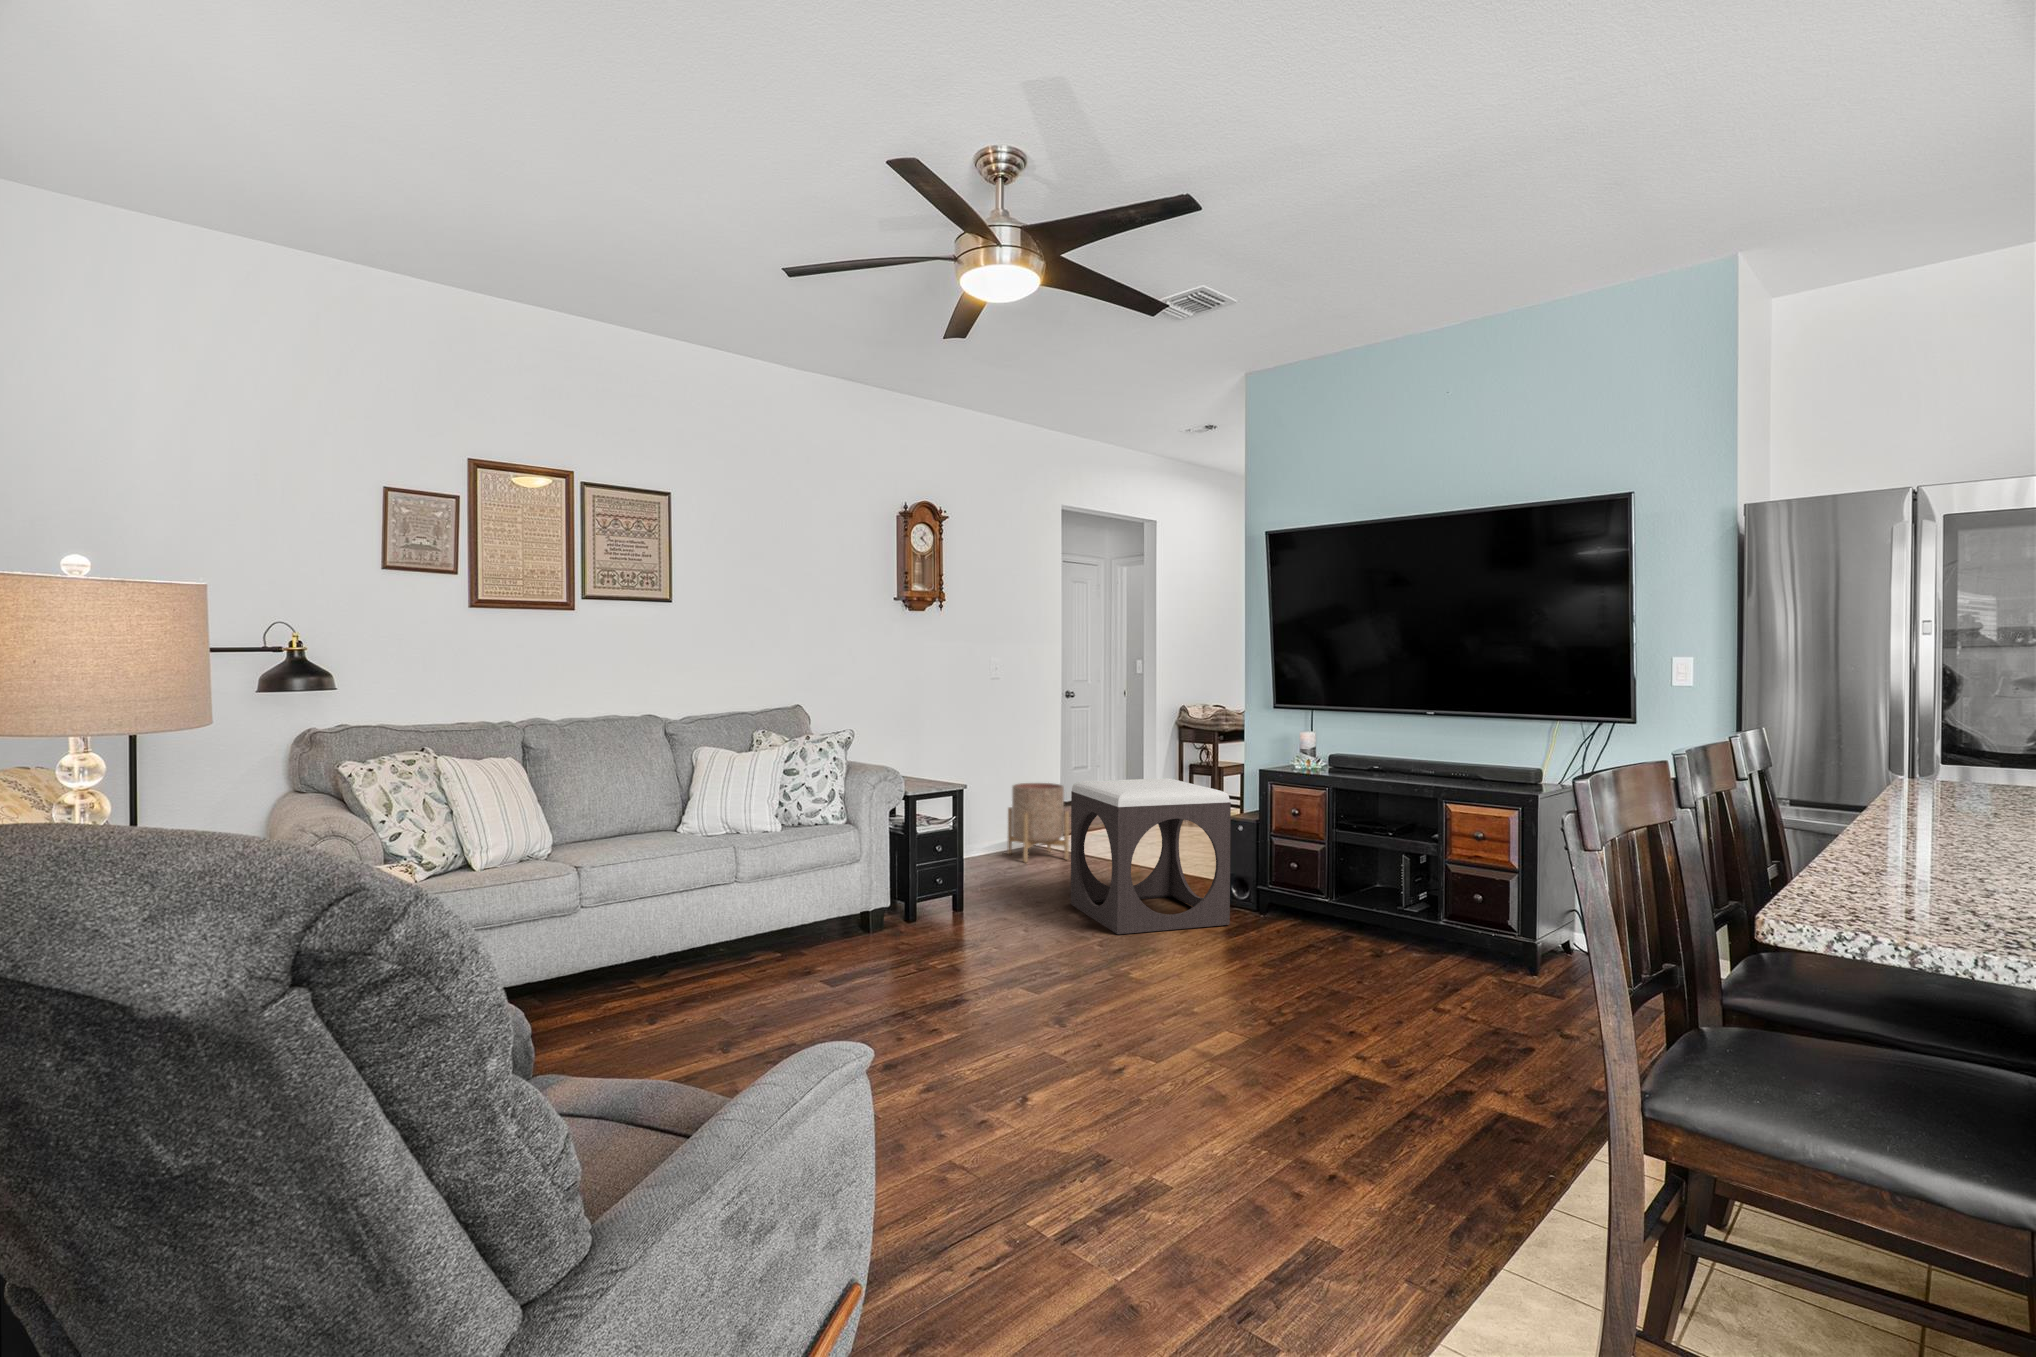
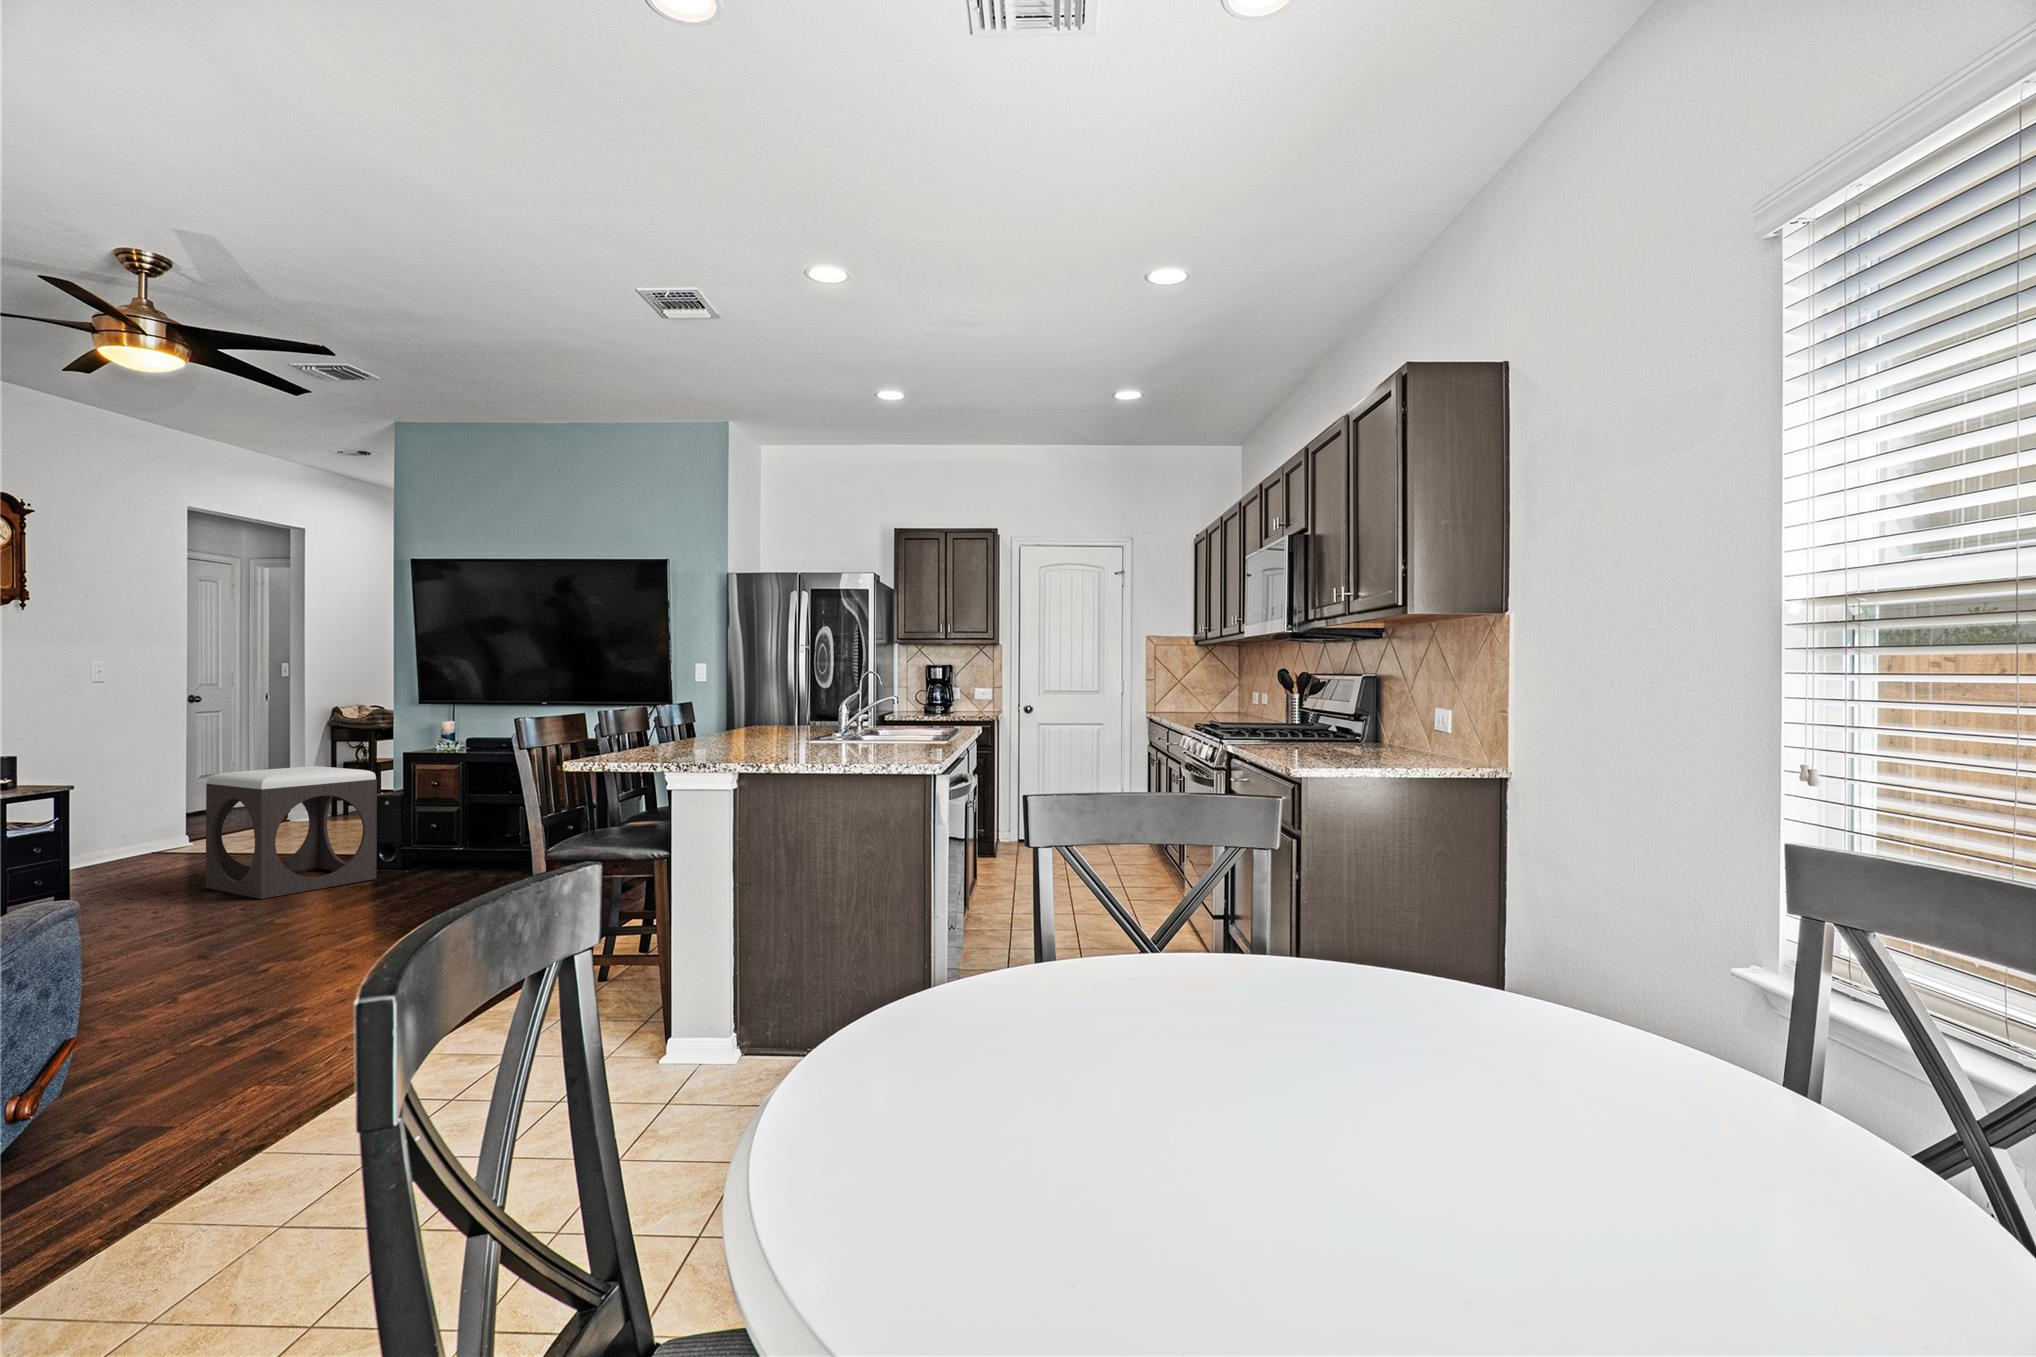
planter: present [1008,783,1069,862] -> none [116,786,199,865]

